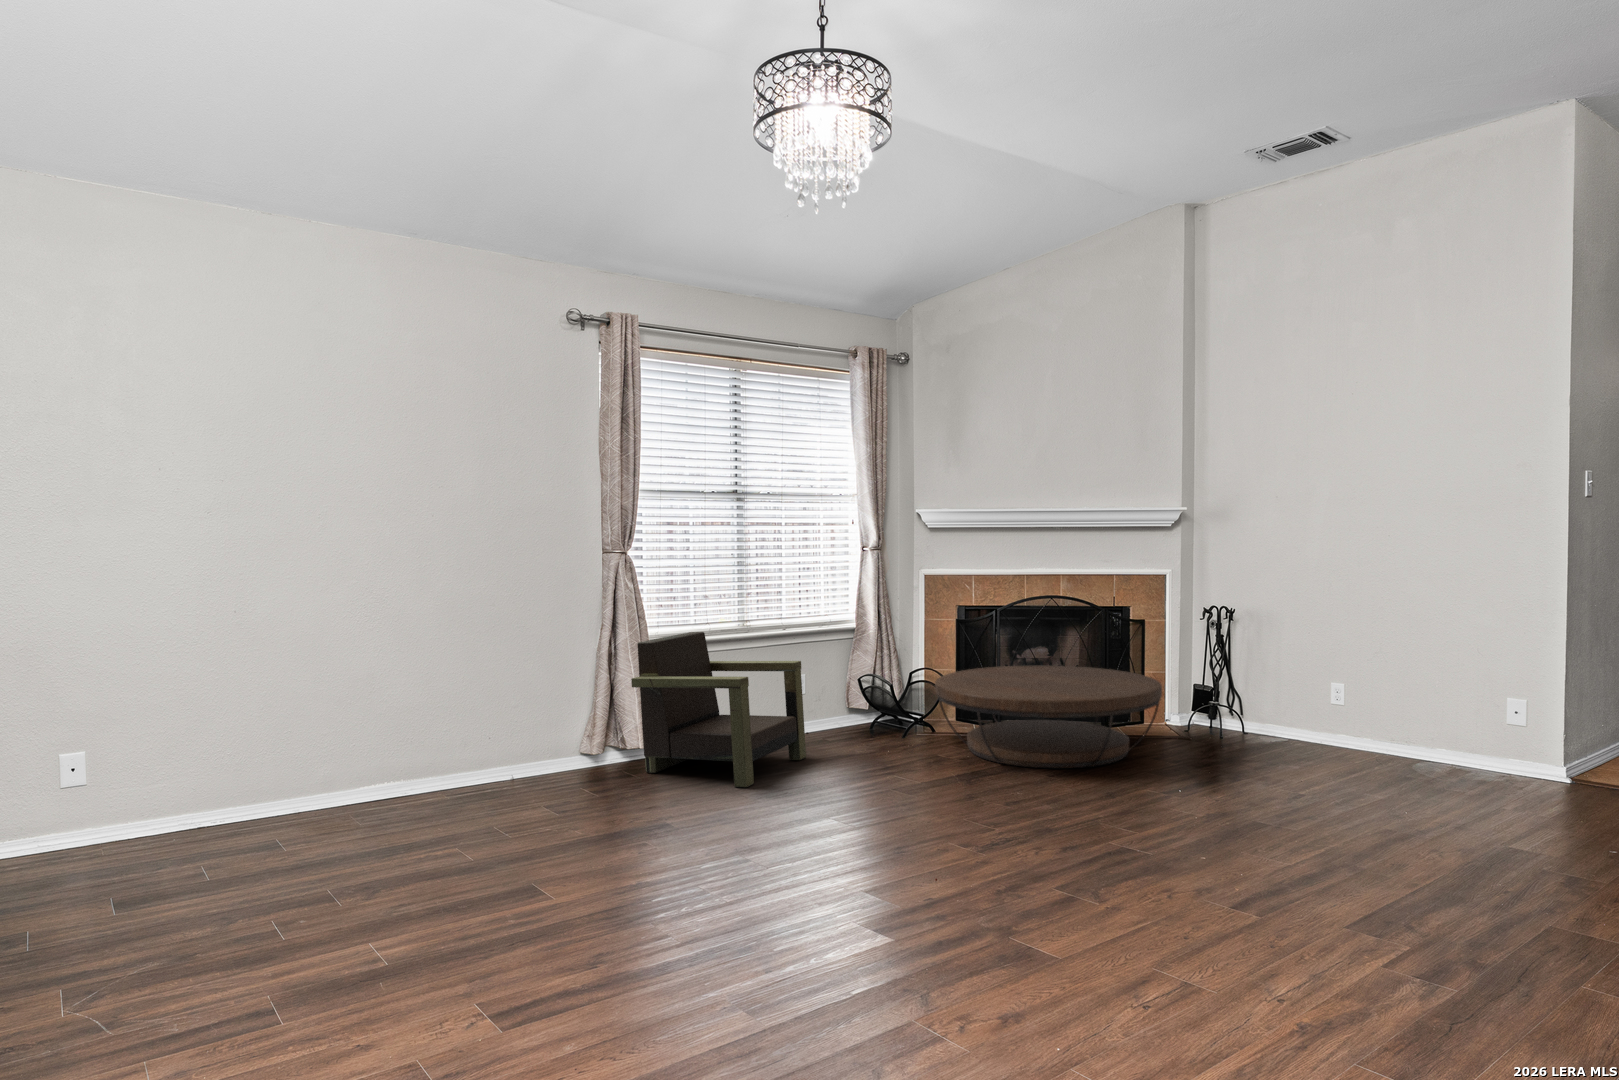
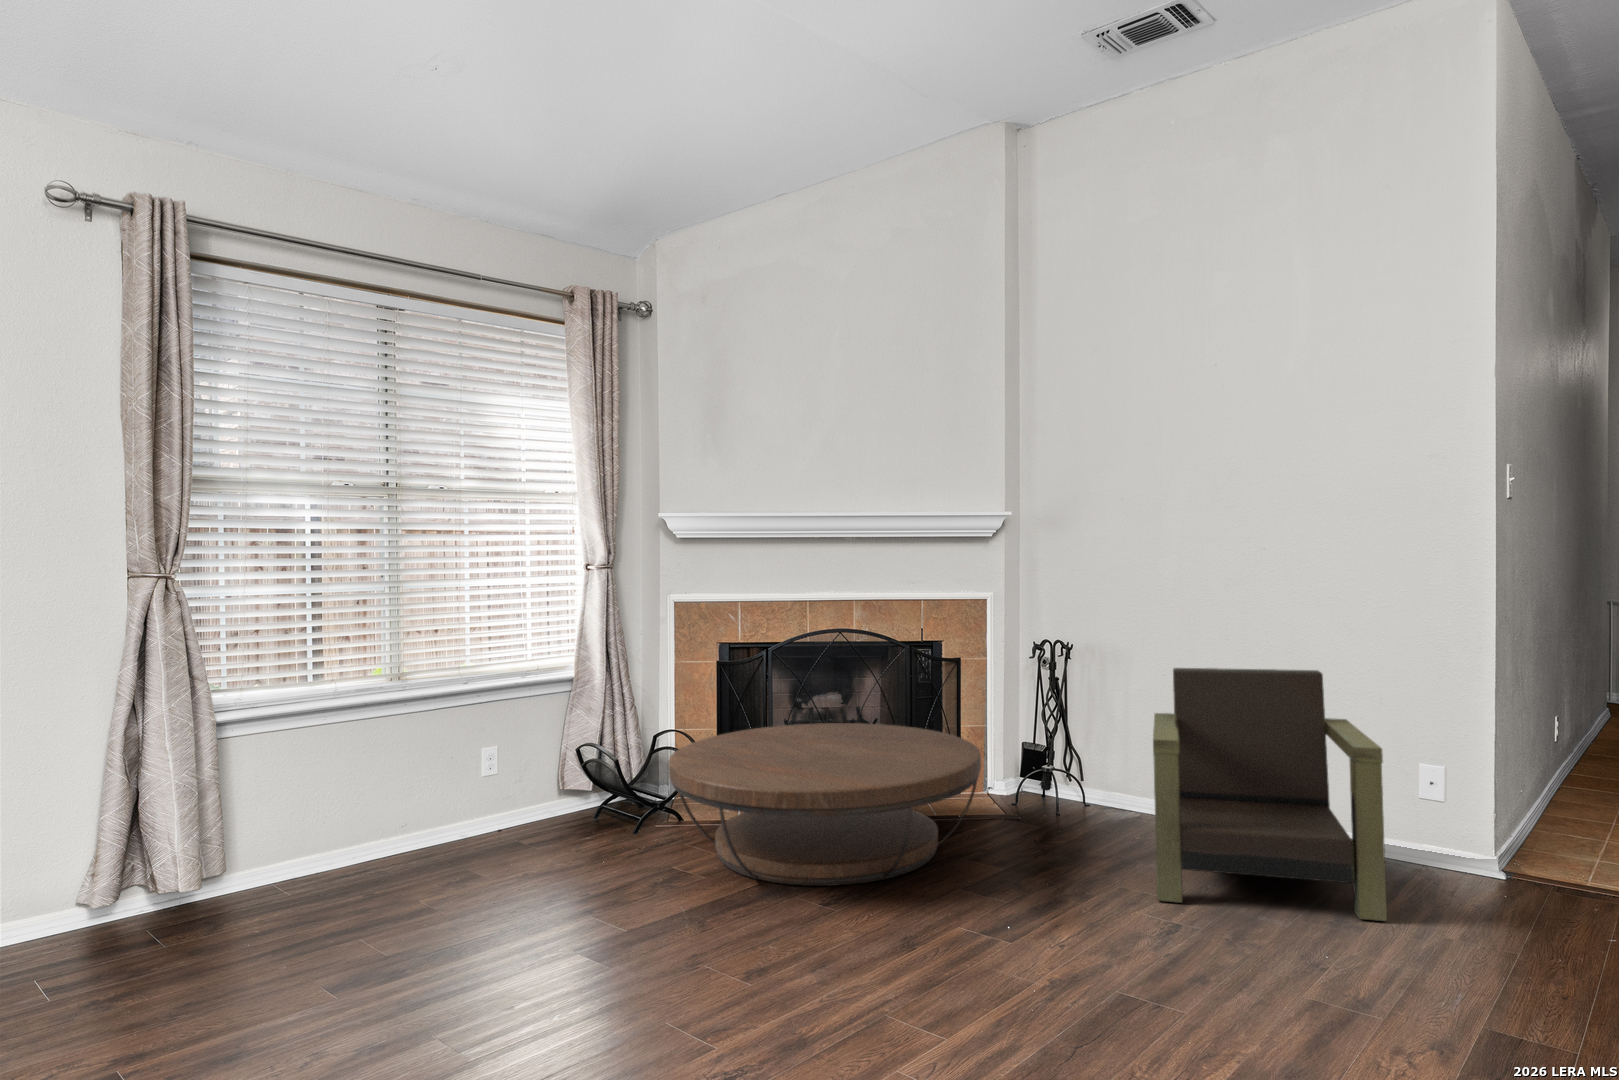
armchair: present [631,632,806,788] -> present [1153,668,1387,921]

